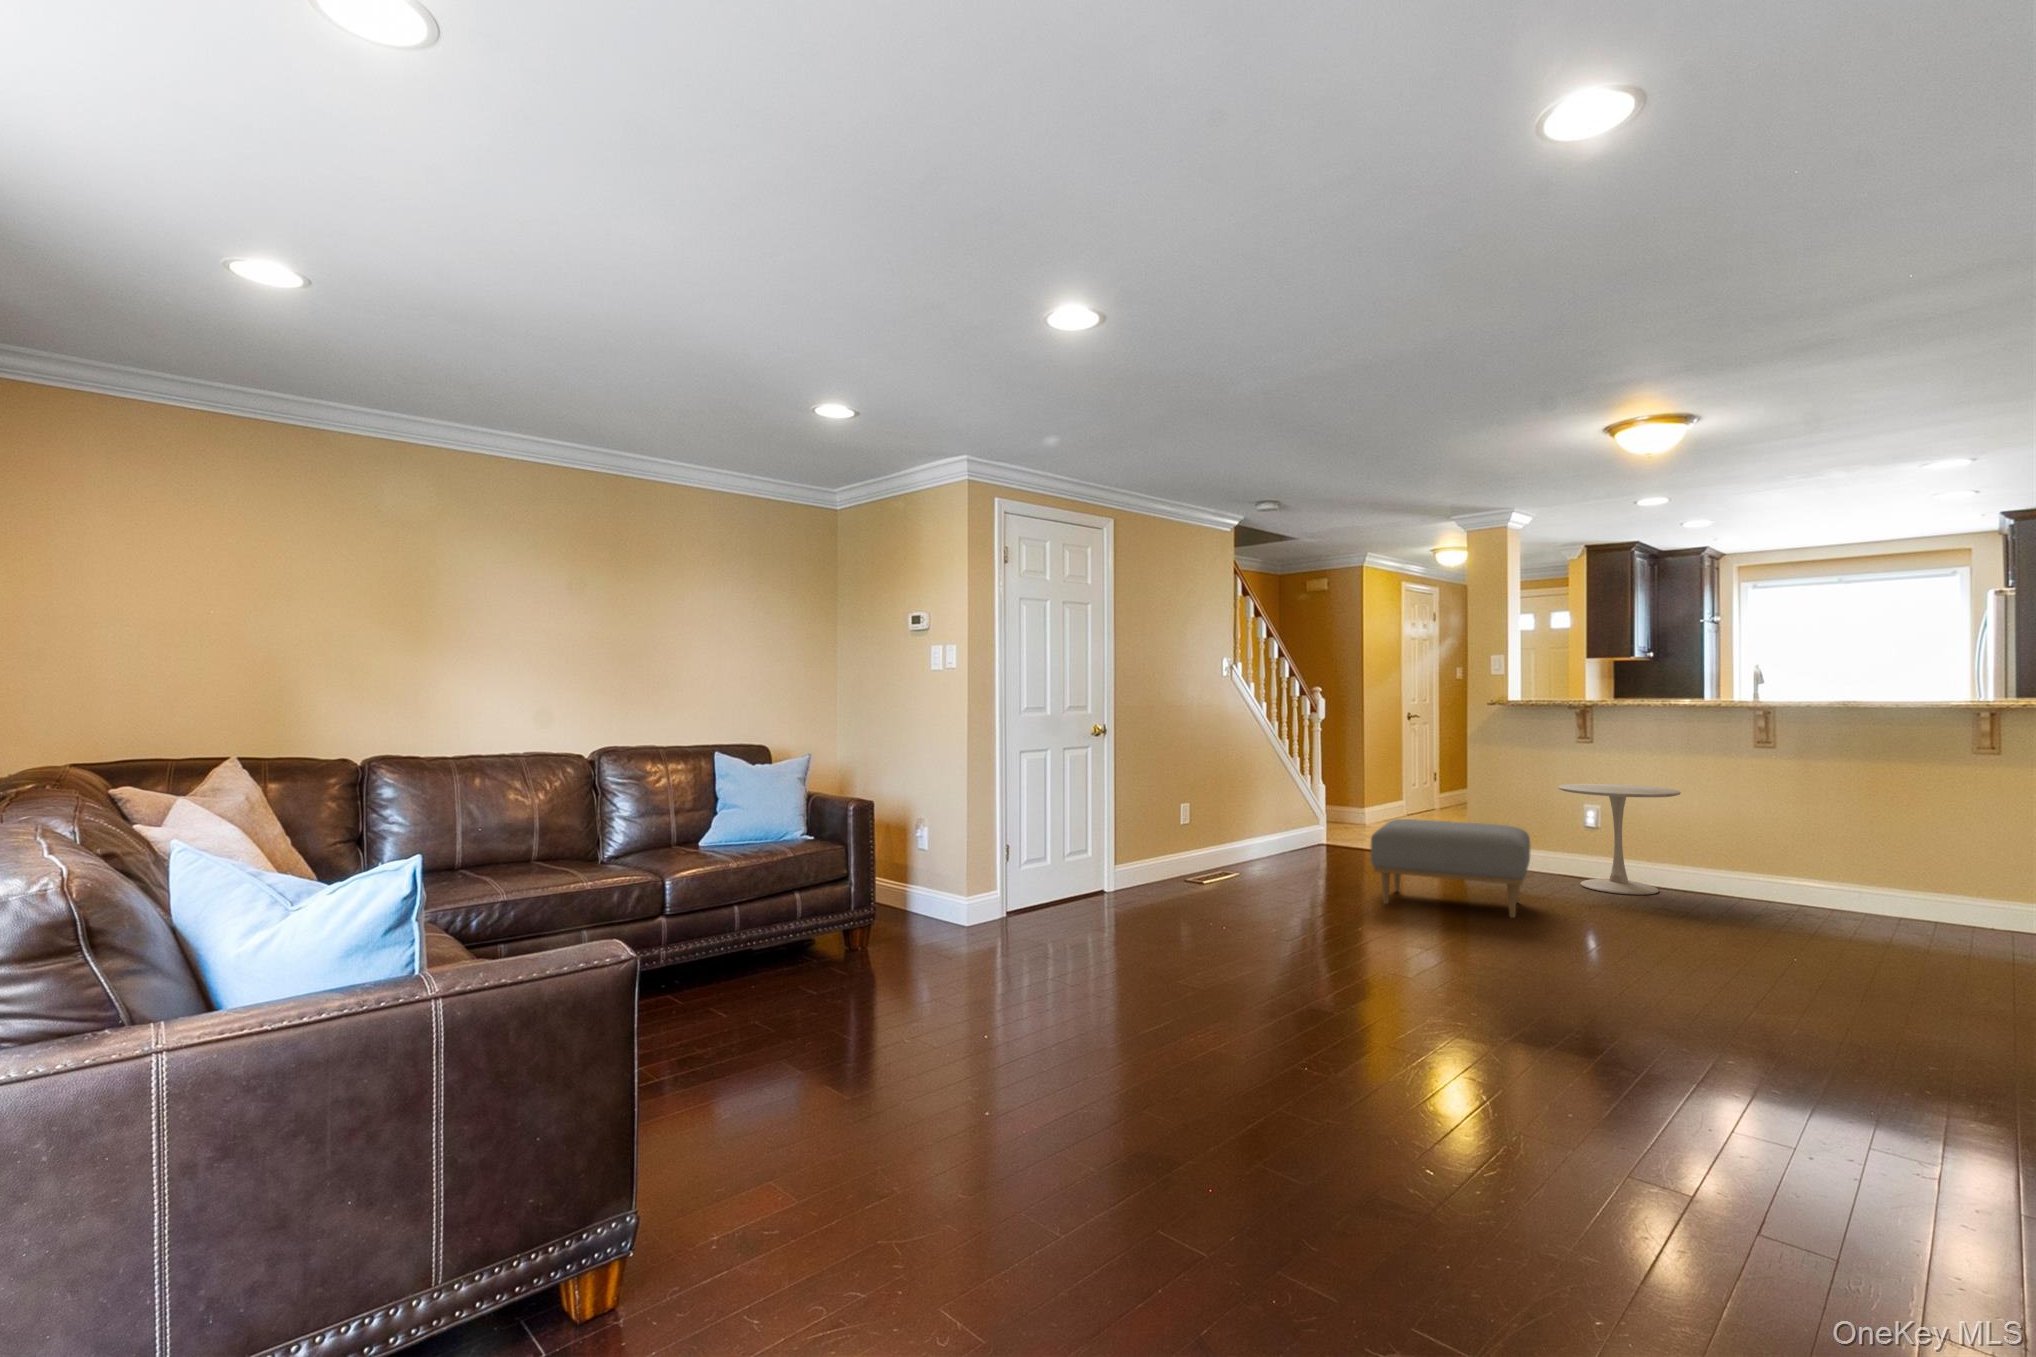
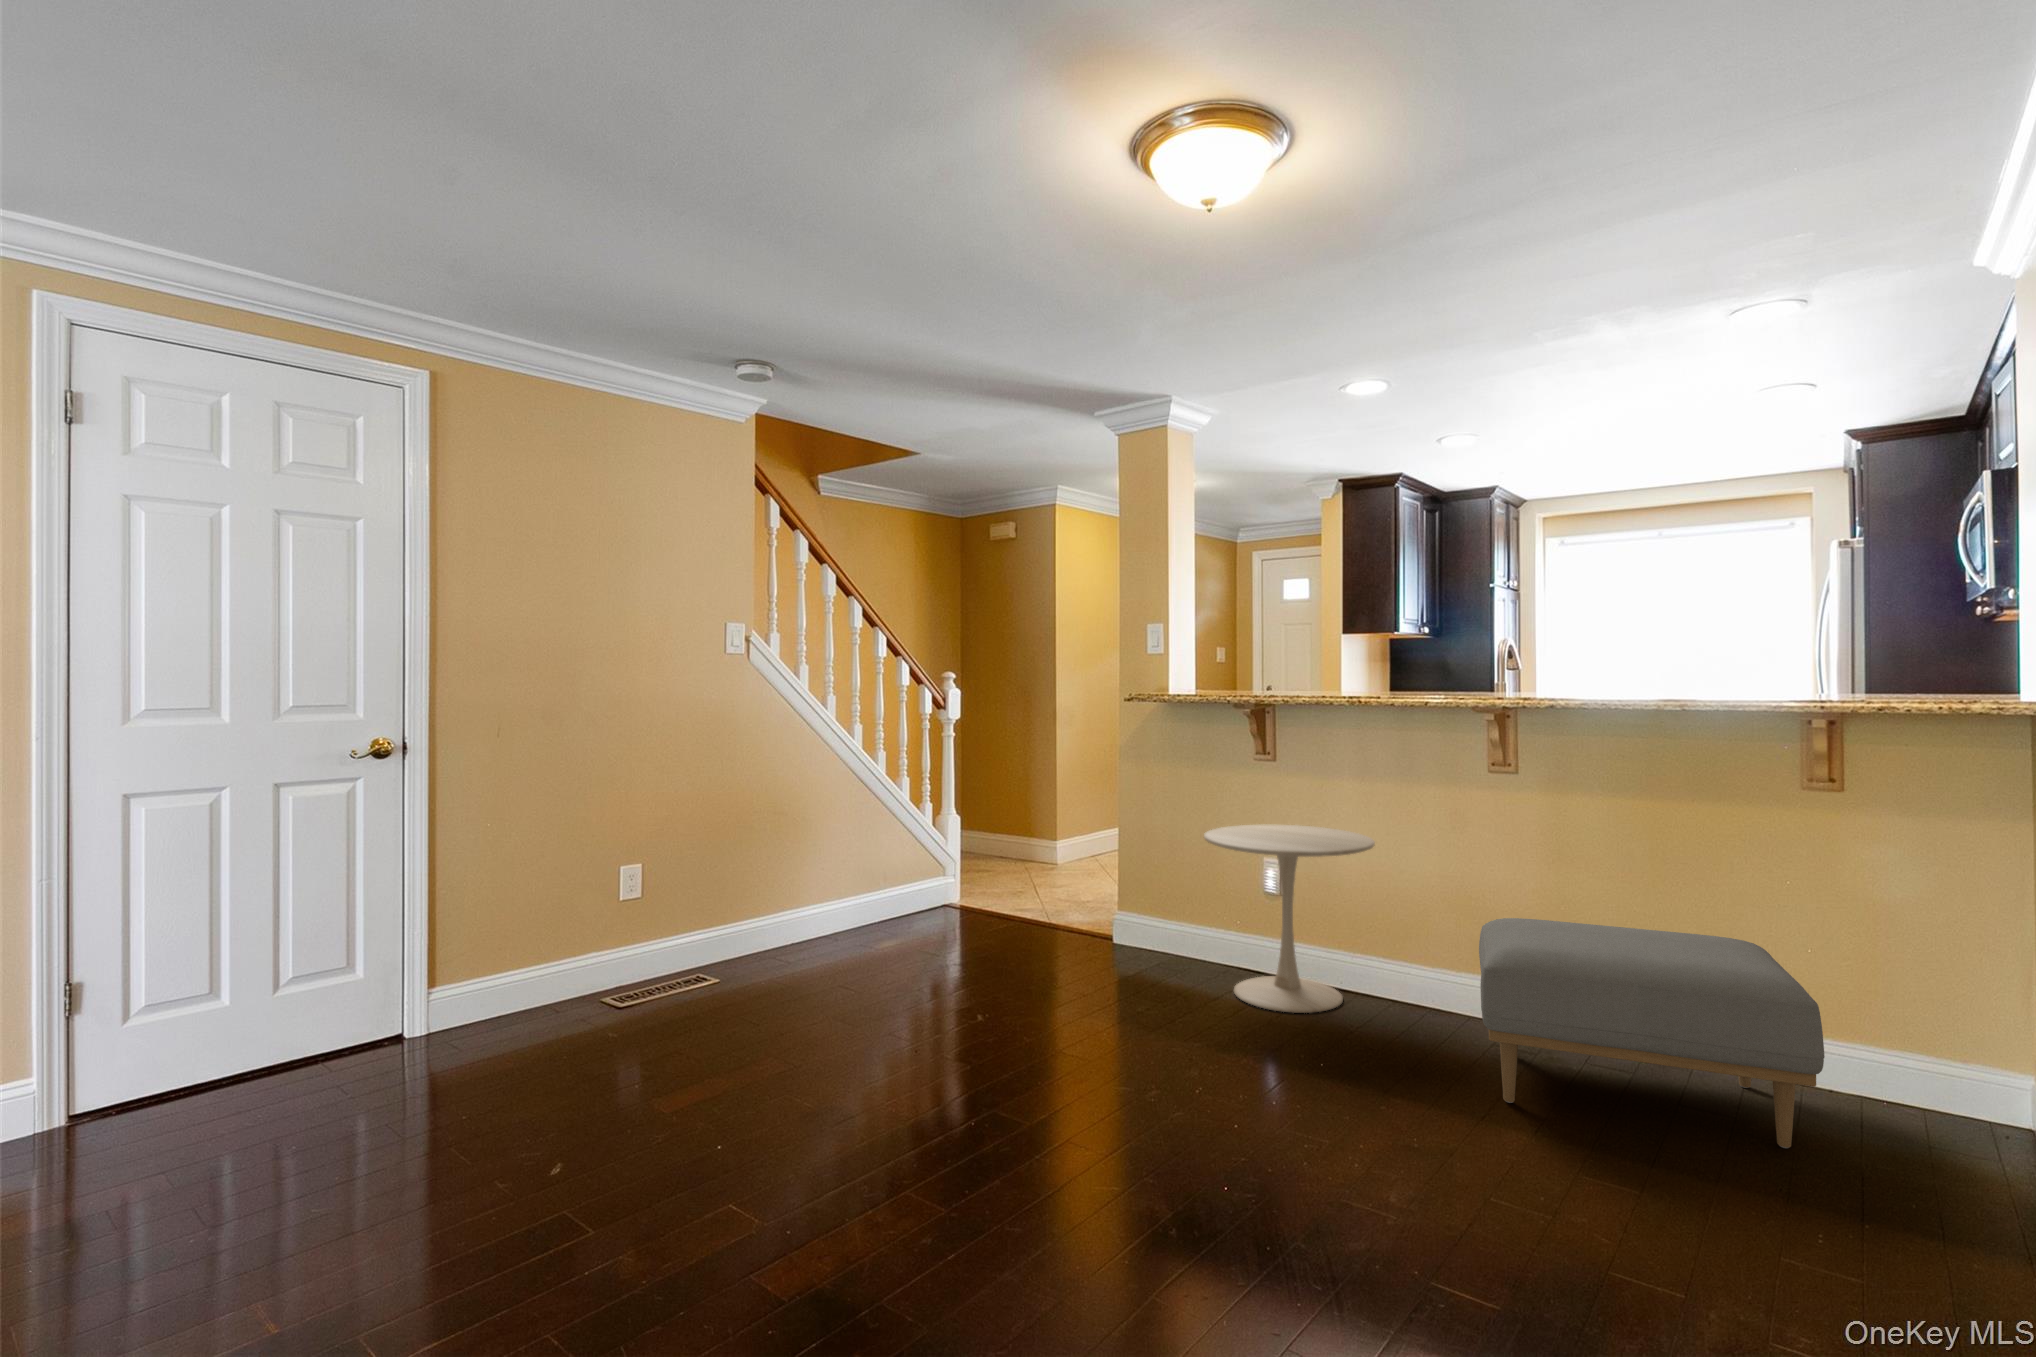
ottoman: present [1371,819,1530,918] -> present [1479,918,1825,1148]

